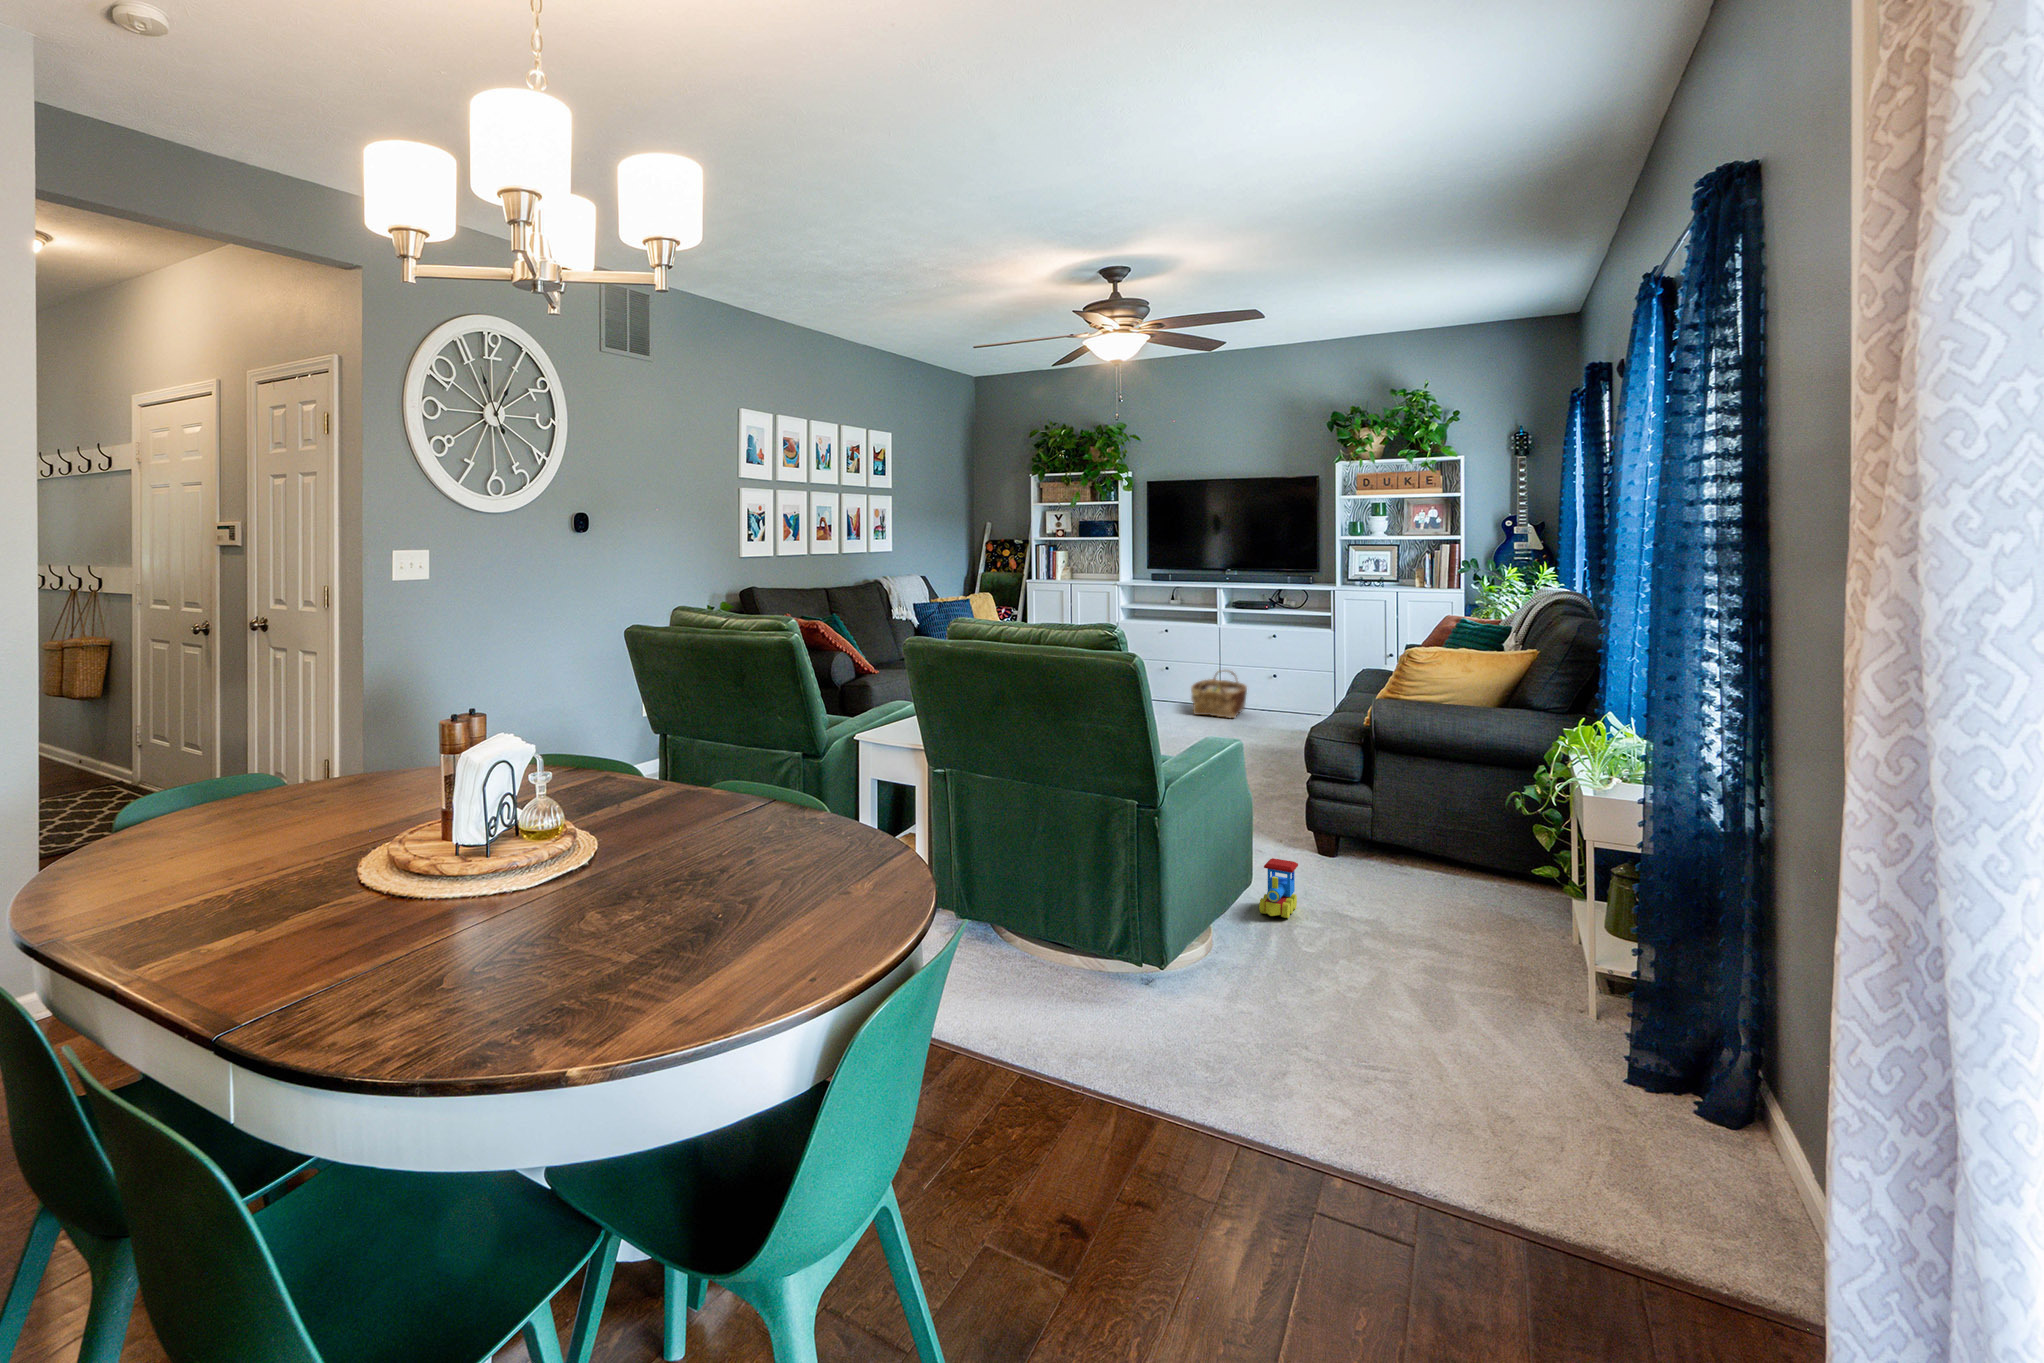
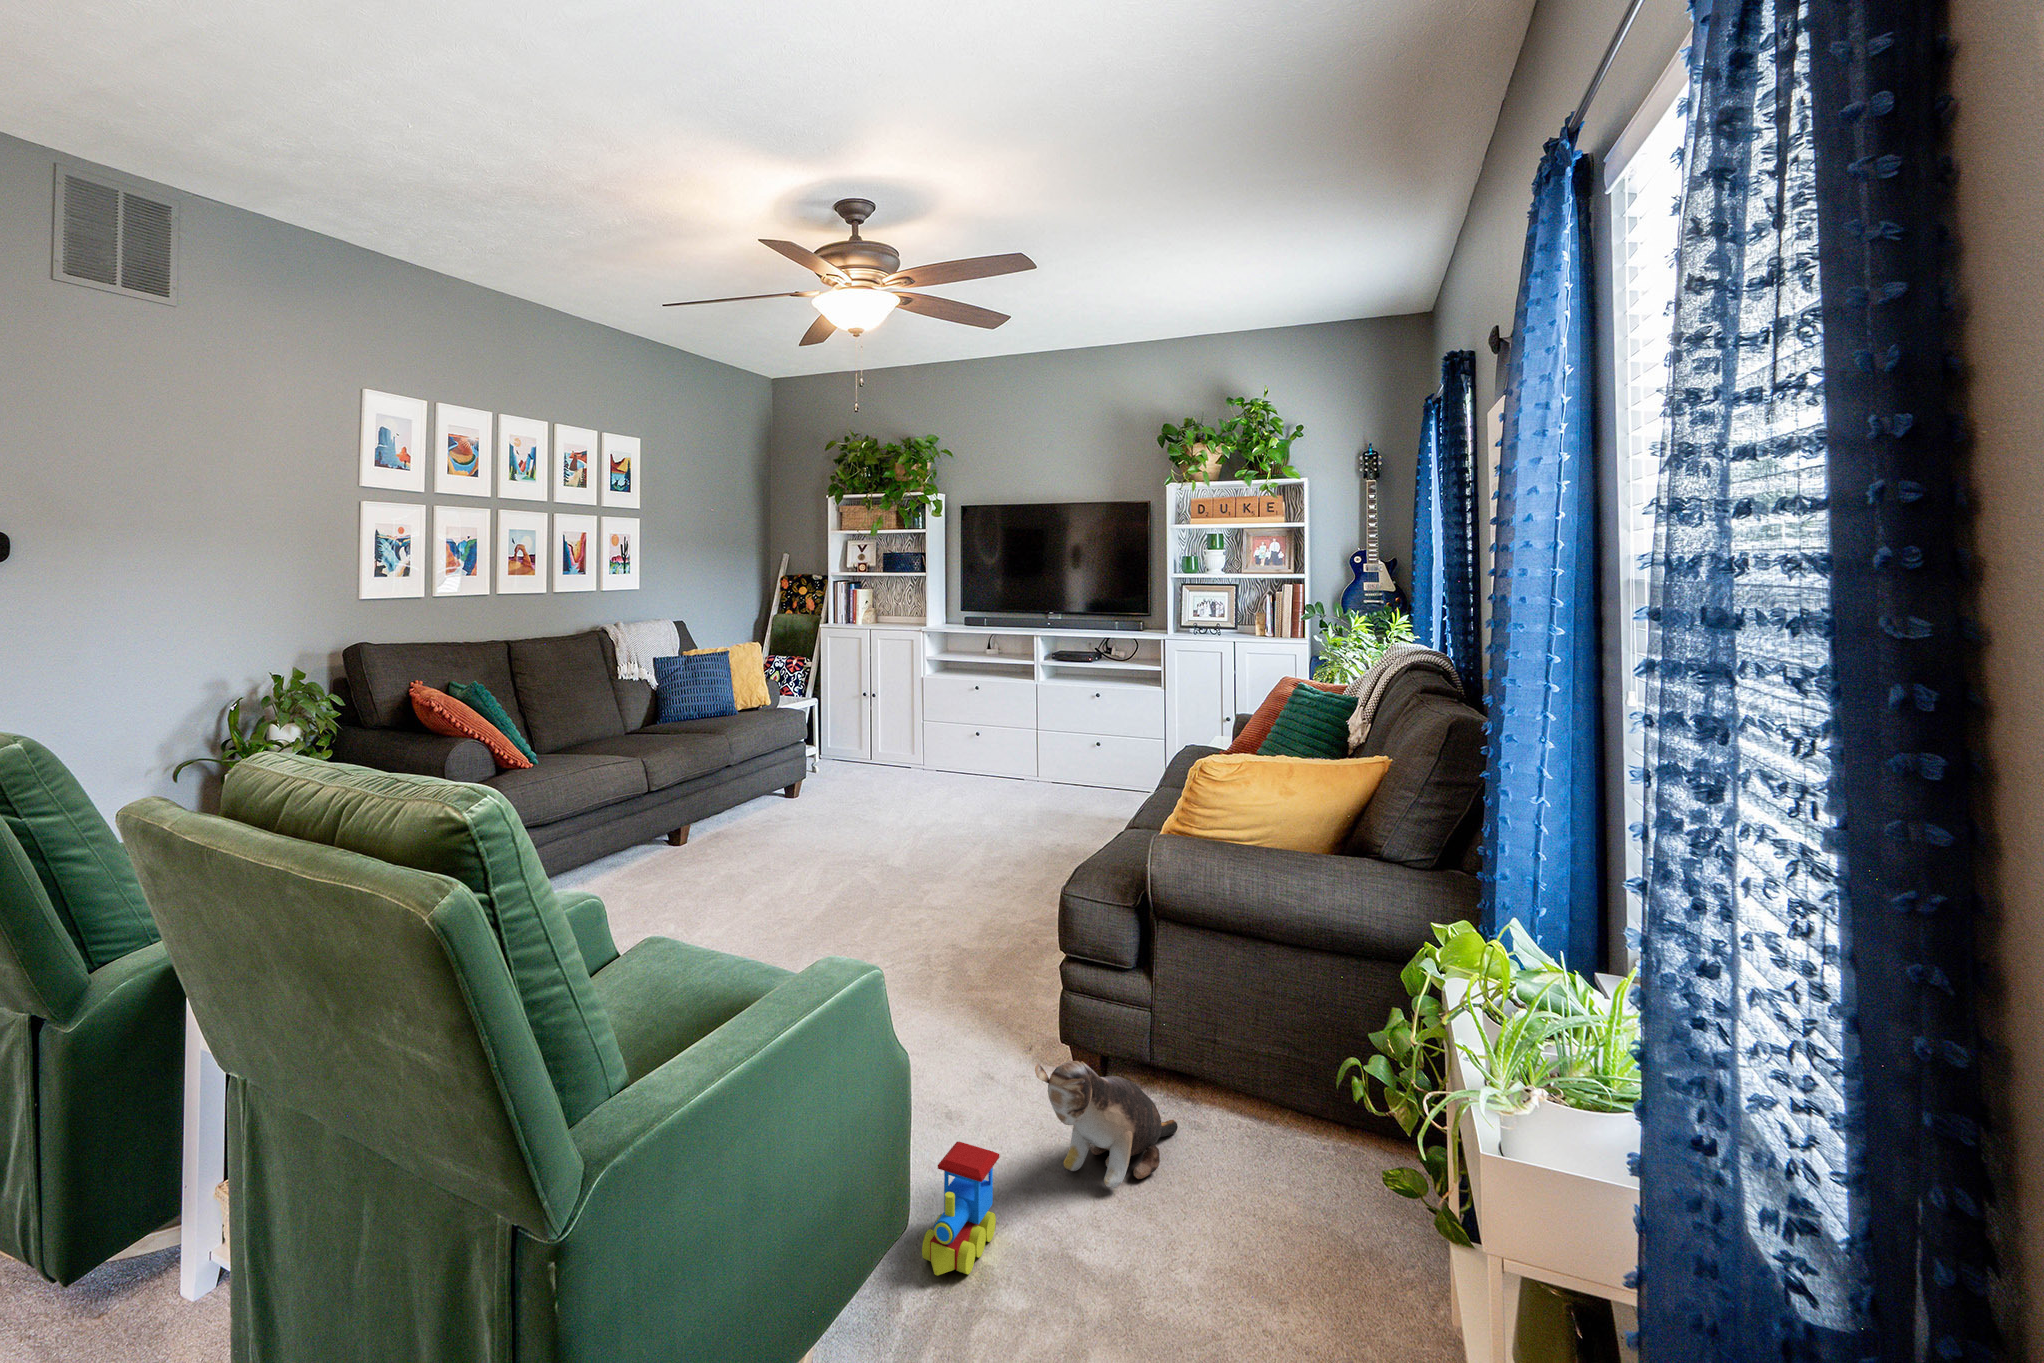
woven basket: present [1191,671,1247,718] -> none [996,735,1062,798]
plush toy: none [1313,821,1396,894] -> present [1035,1061,1178,1188]

